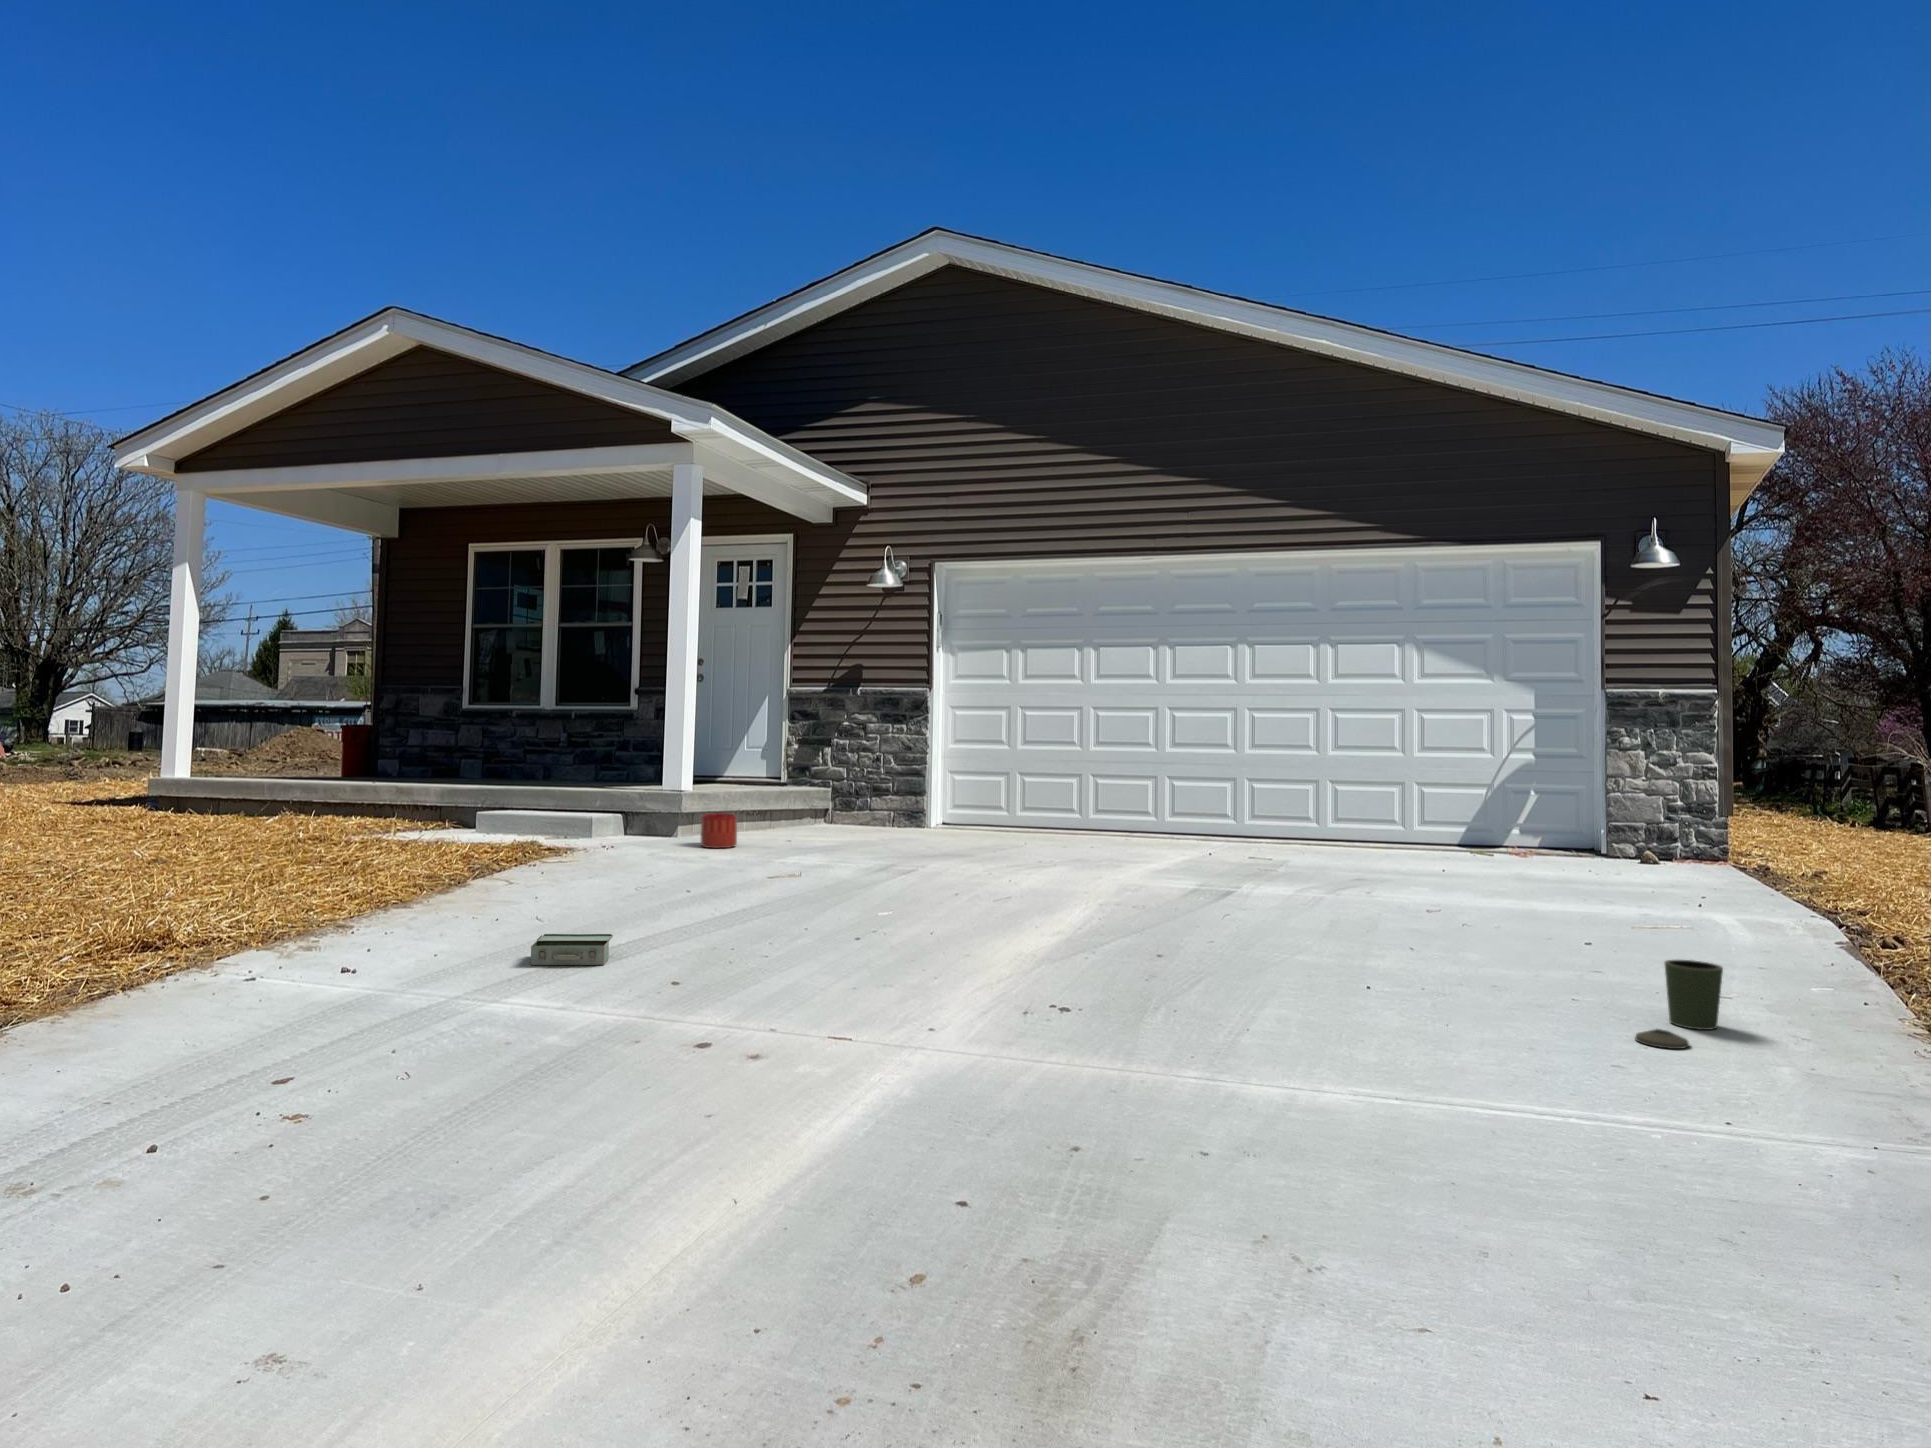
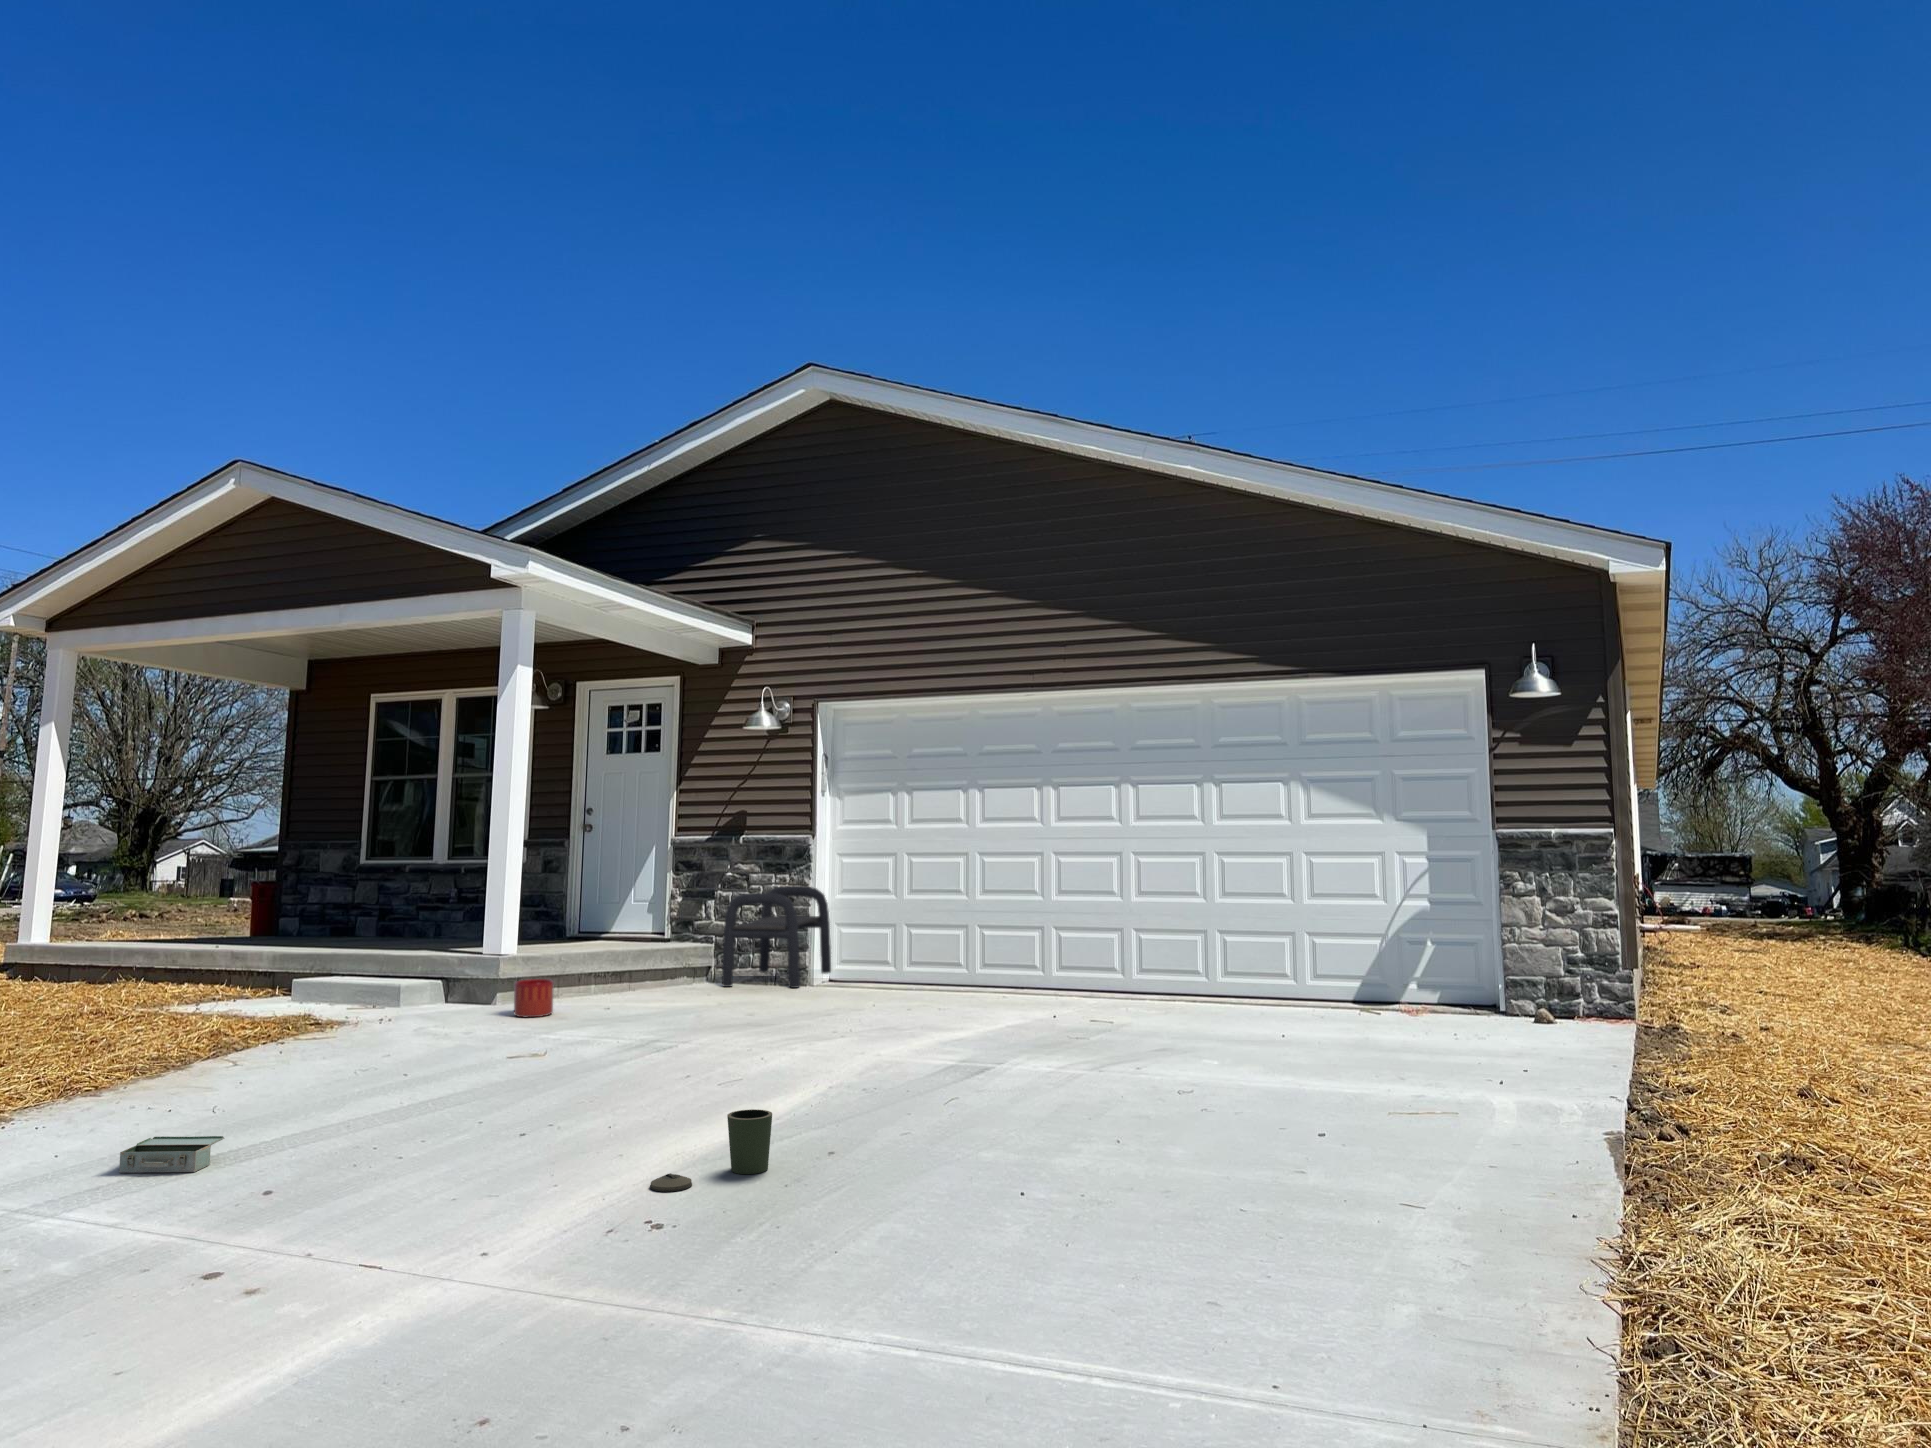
bench: none [862,735,950,828] -> present [722,886,831,988]
trash can: present [1635,960,1723,1049] -> present [650,1109,772,1192]

